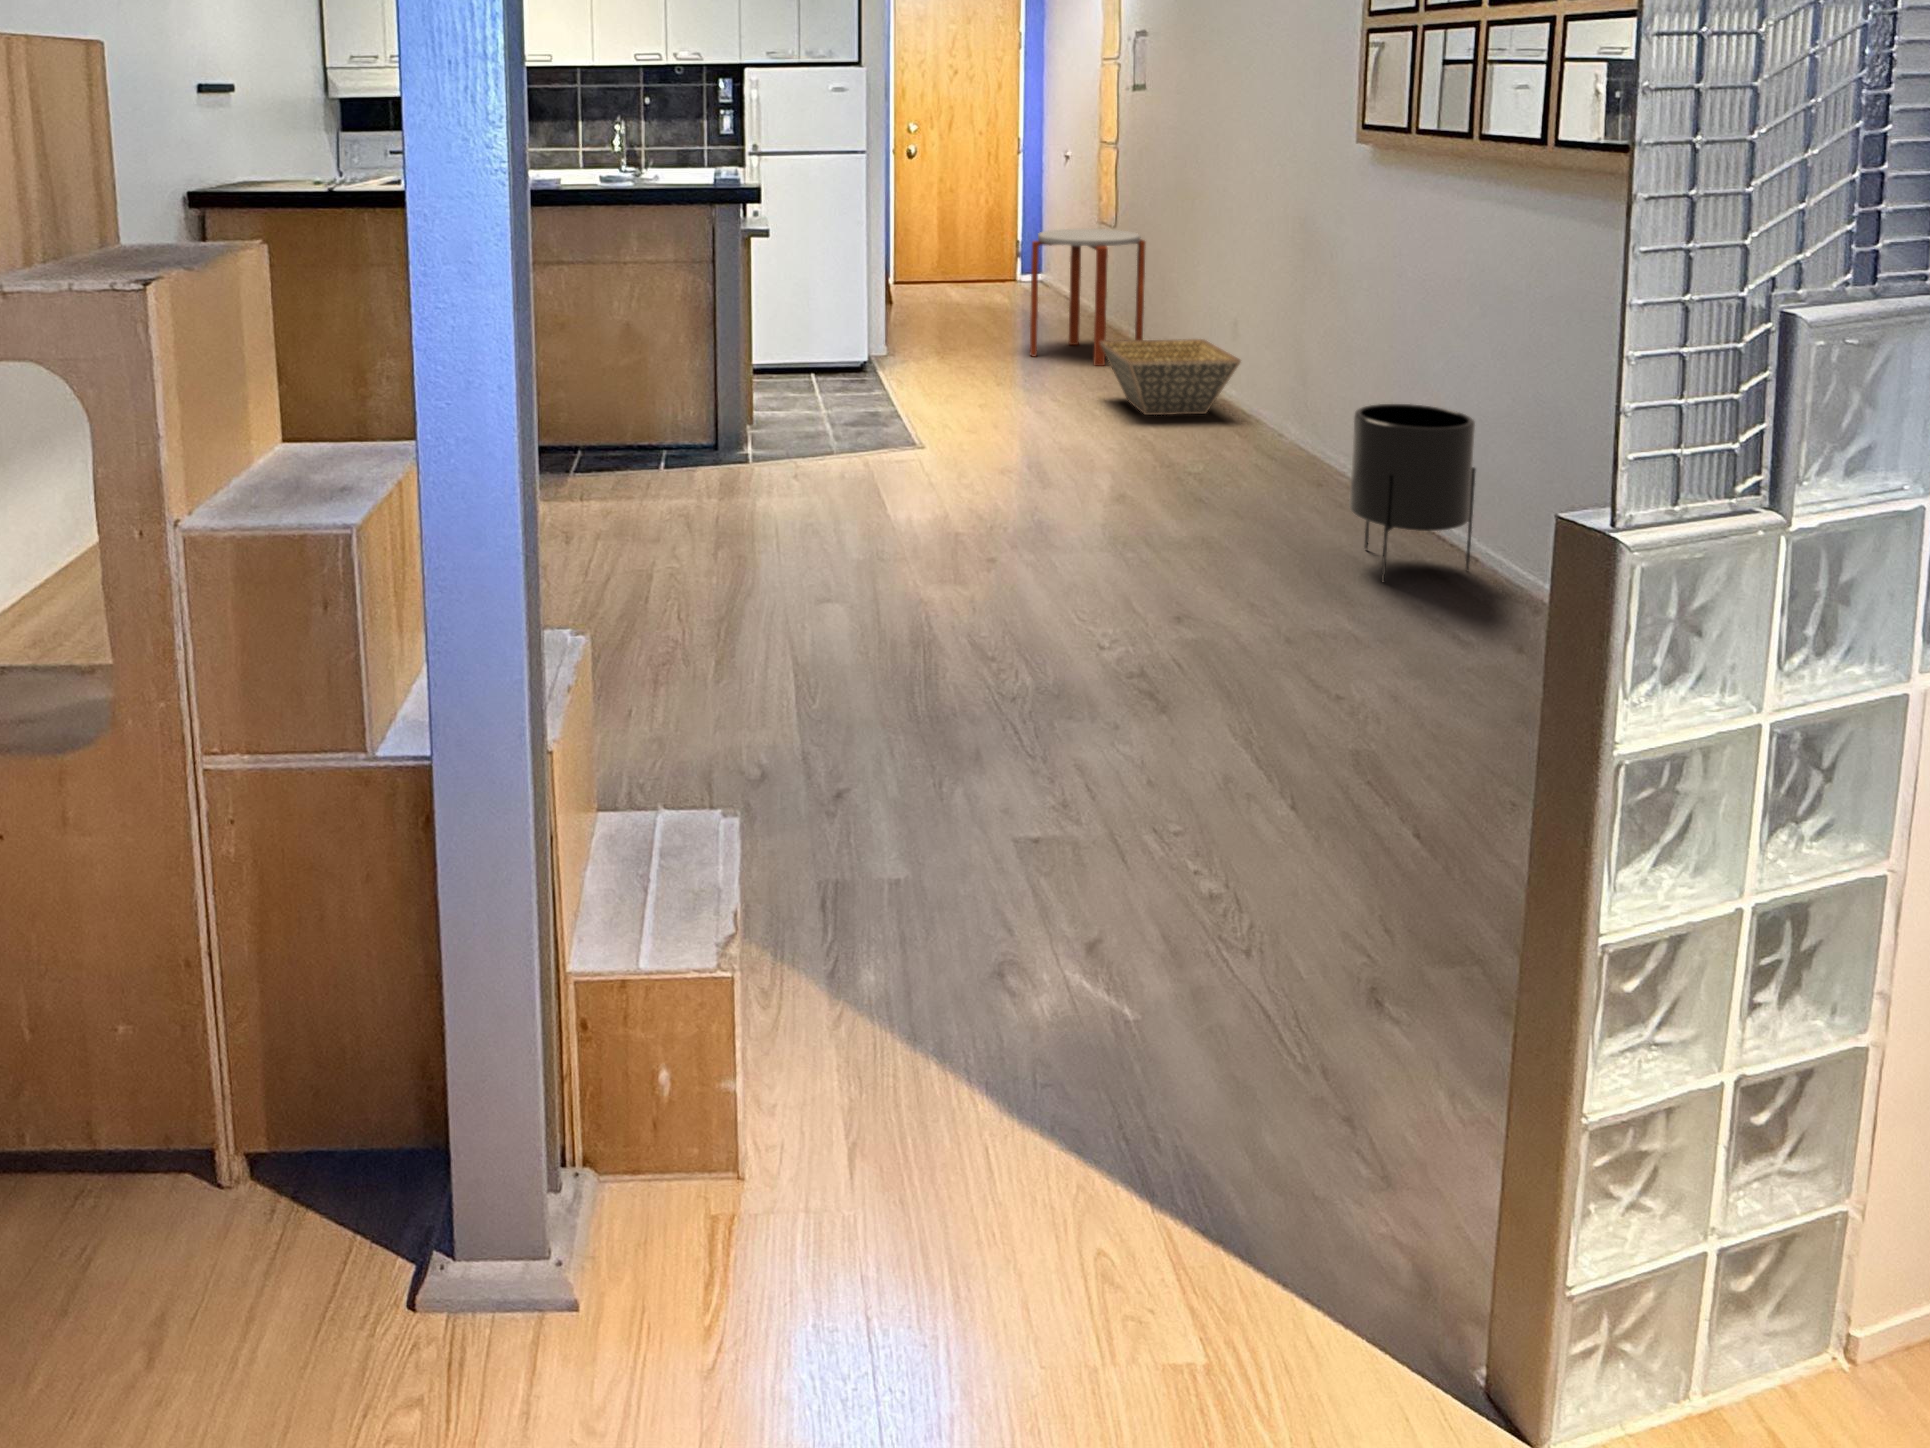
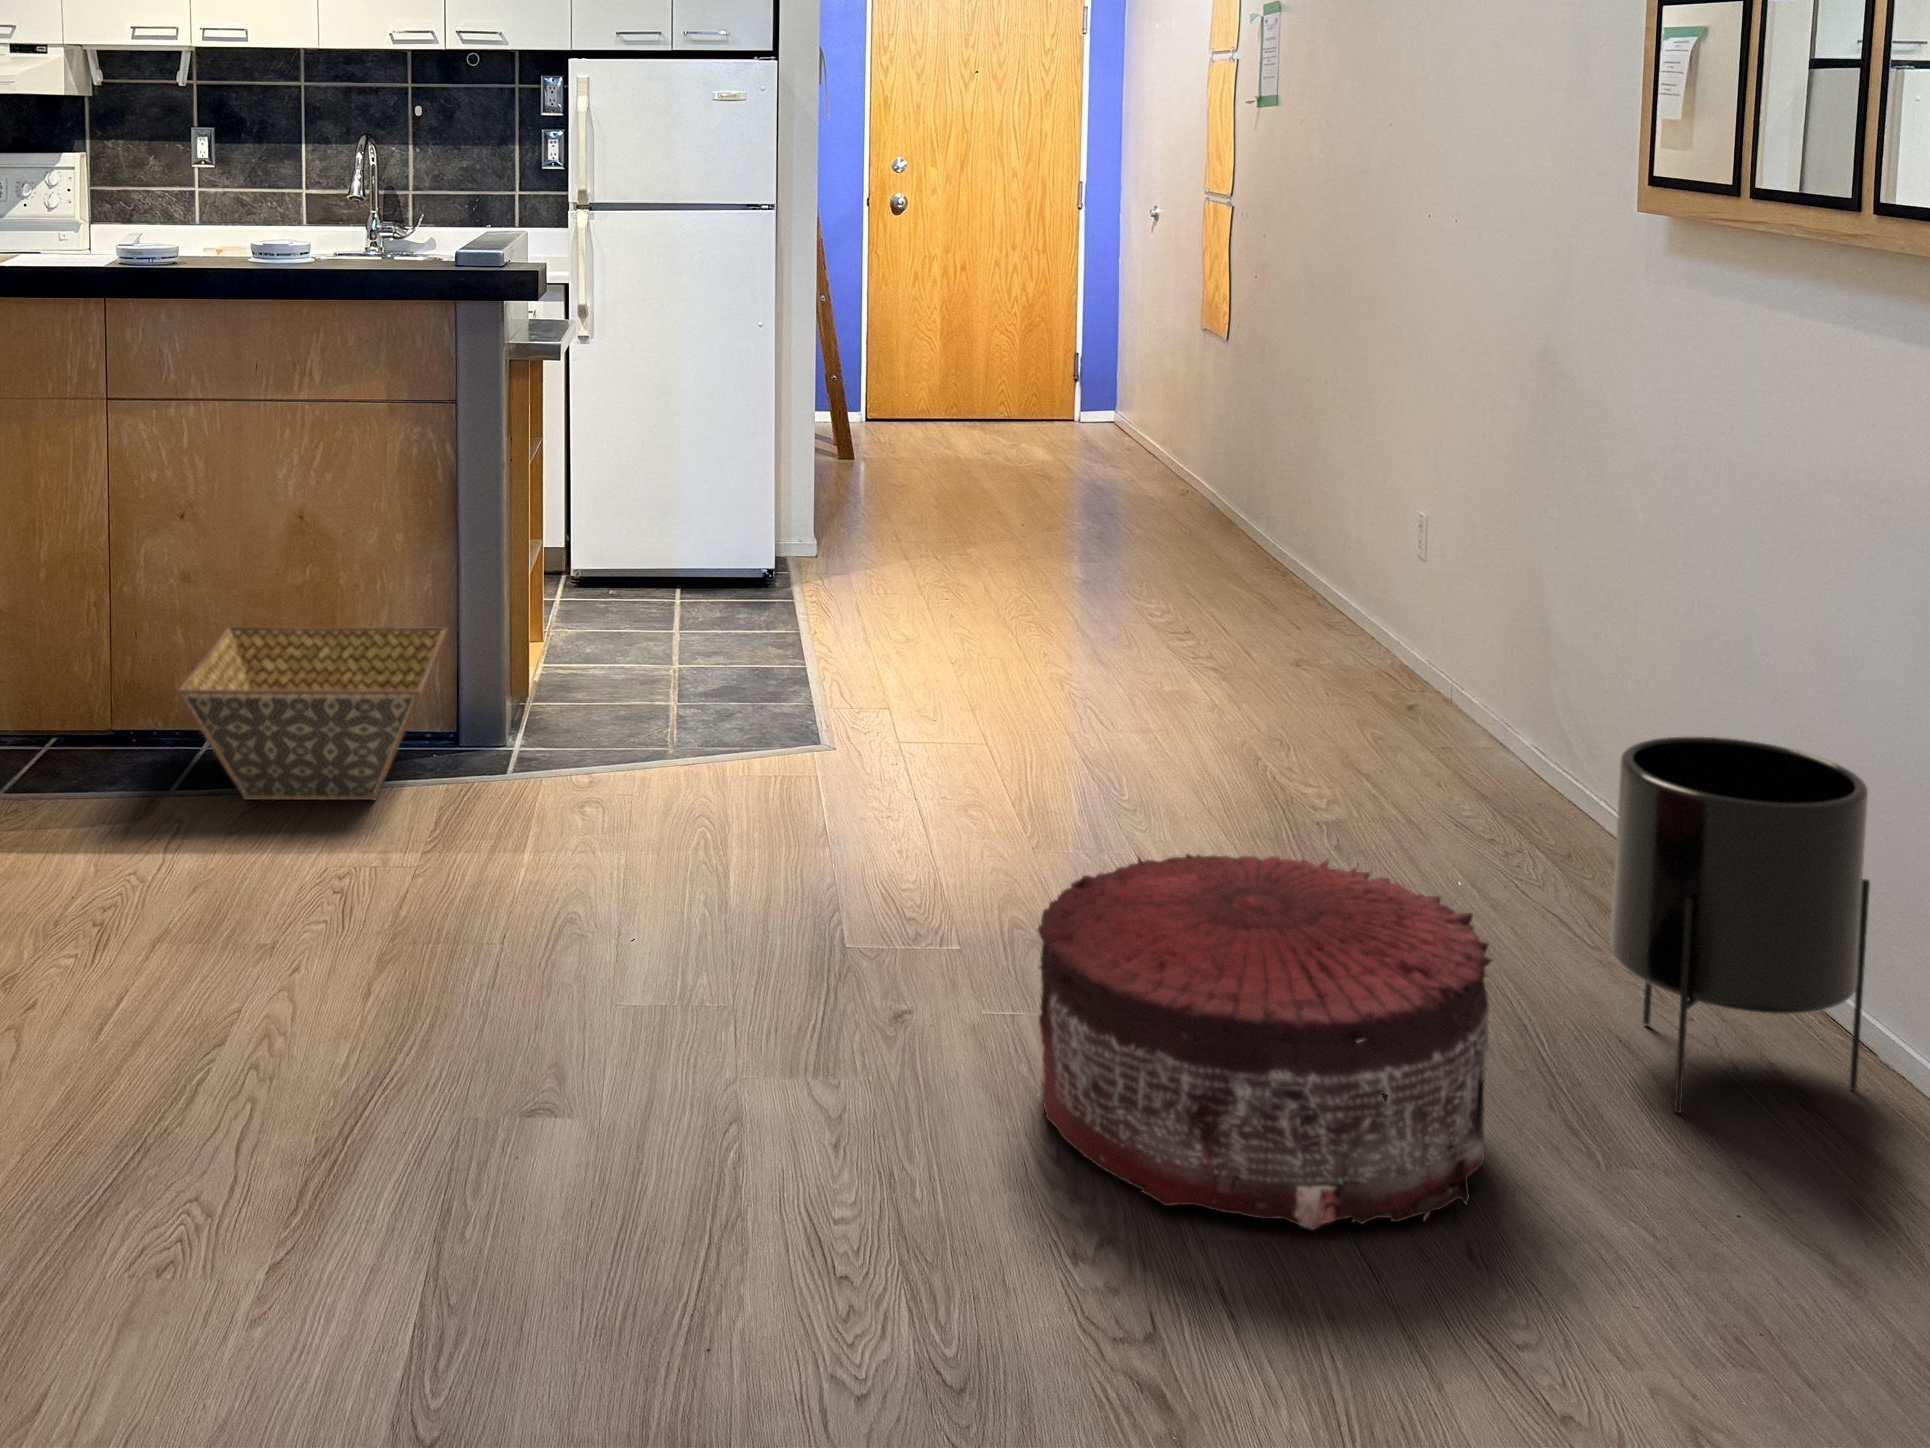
side table: present [1030,229,1145,366] -> none [1069,340,1273,585]
basket: present [1100,339,1241,415] -> present [178,627,446,800]
pouf: none [1071,467,1296,628] -> present [1037,854,1492,1229]

